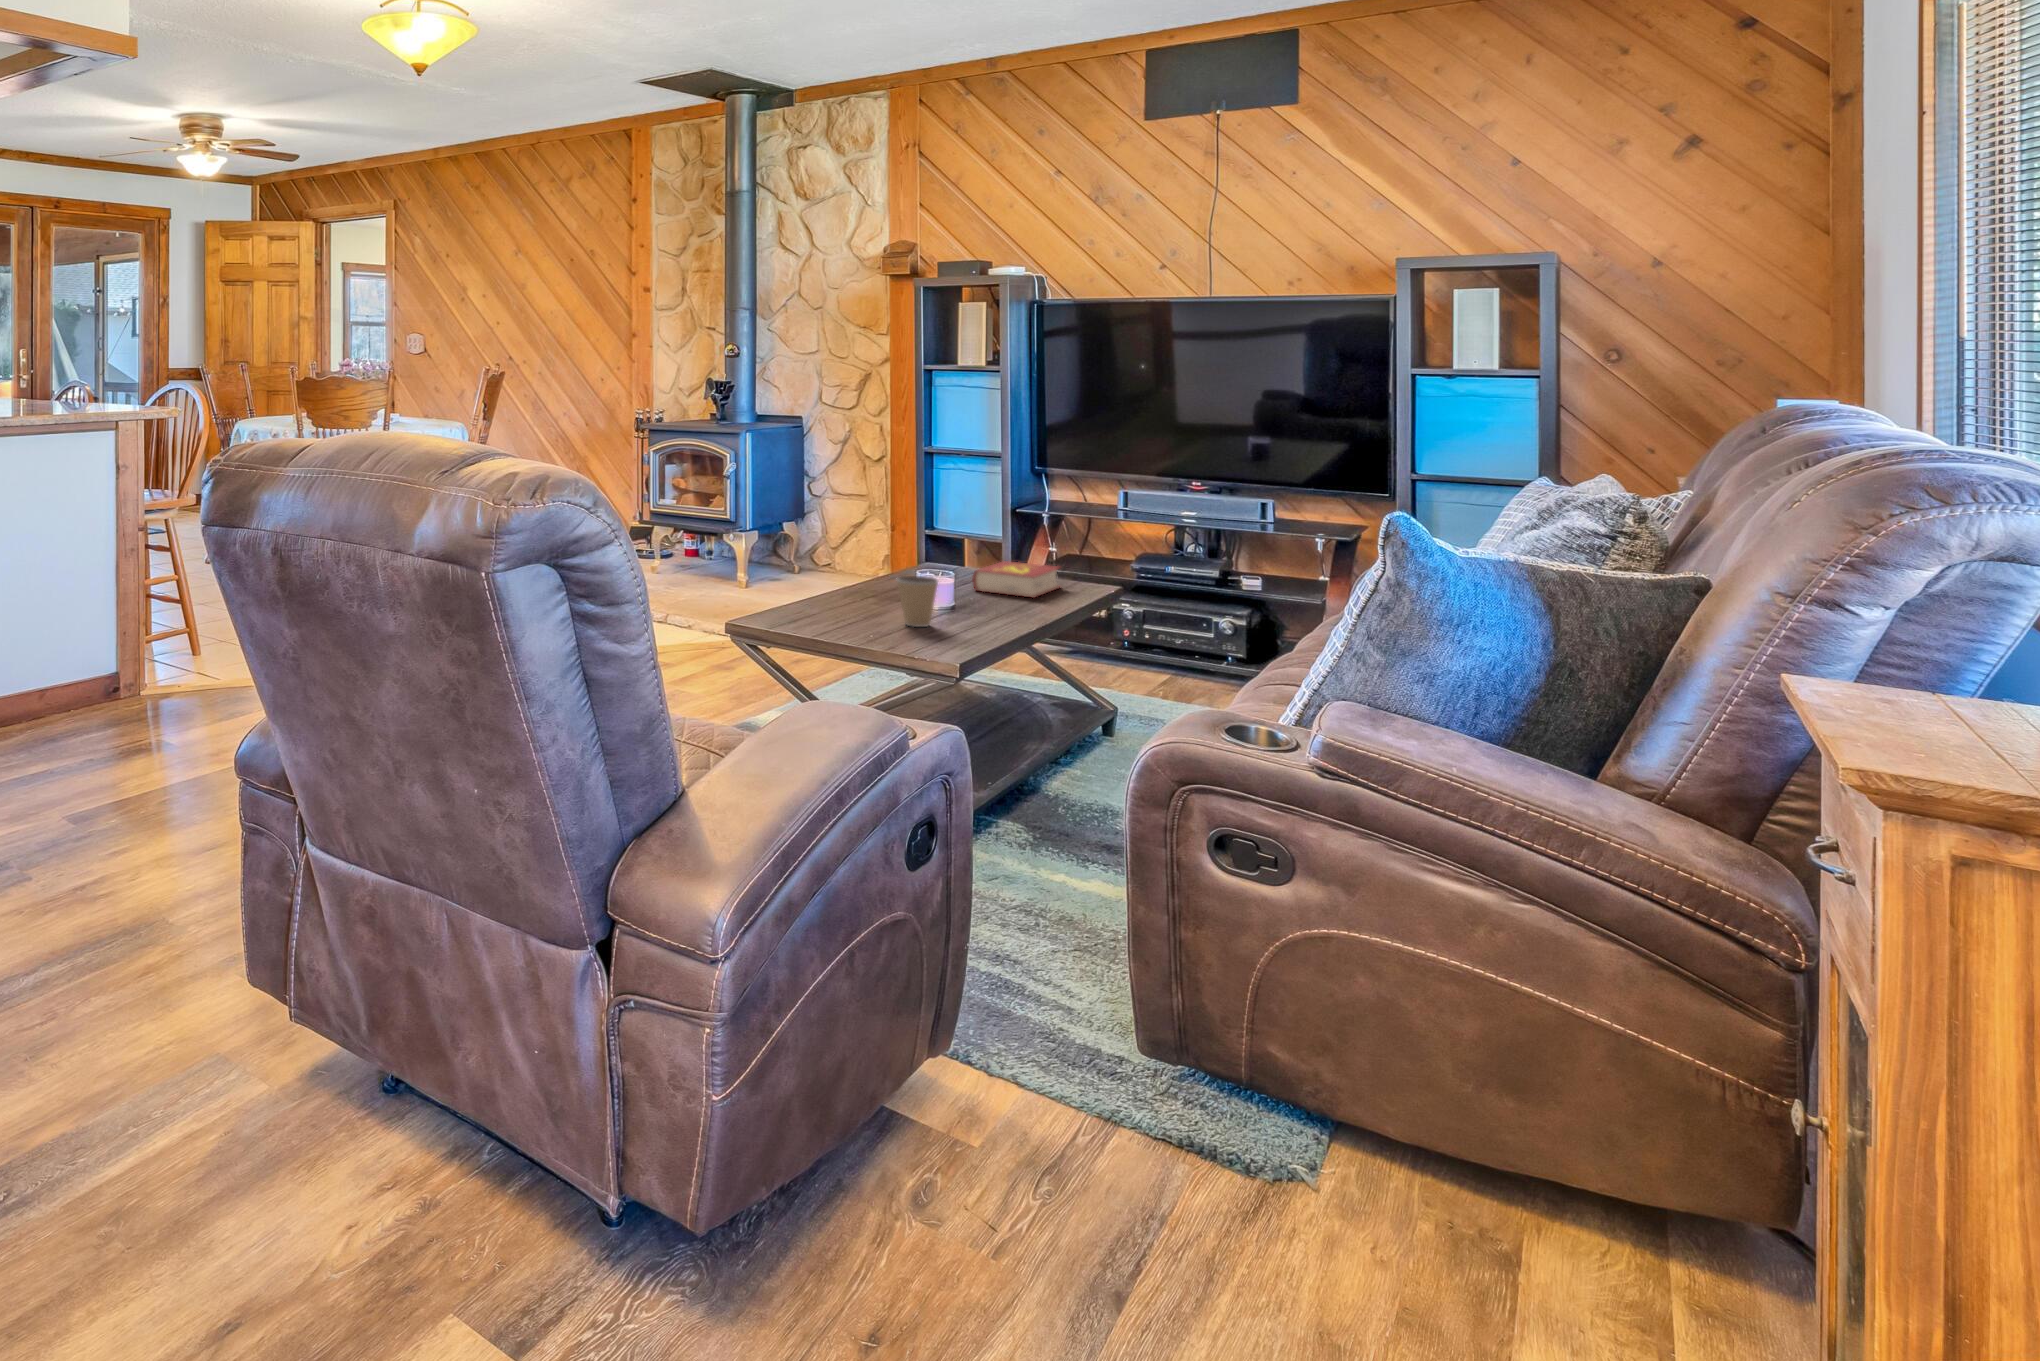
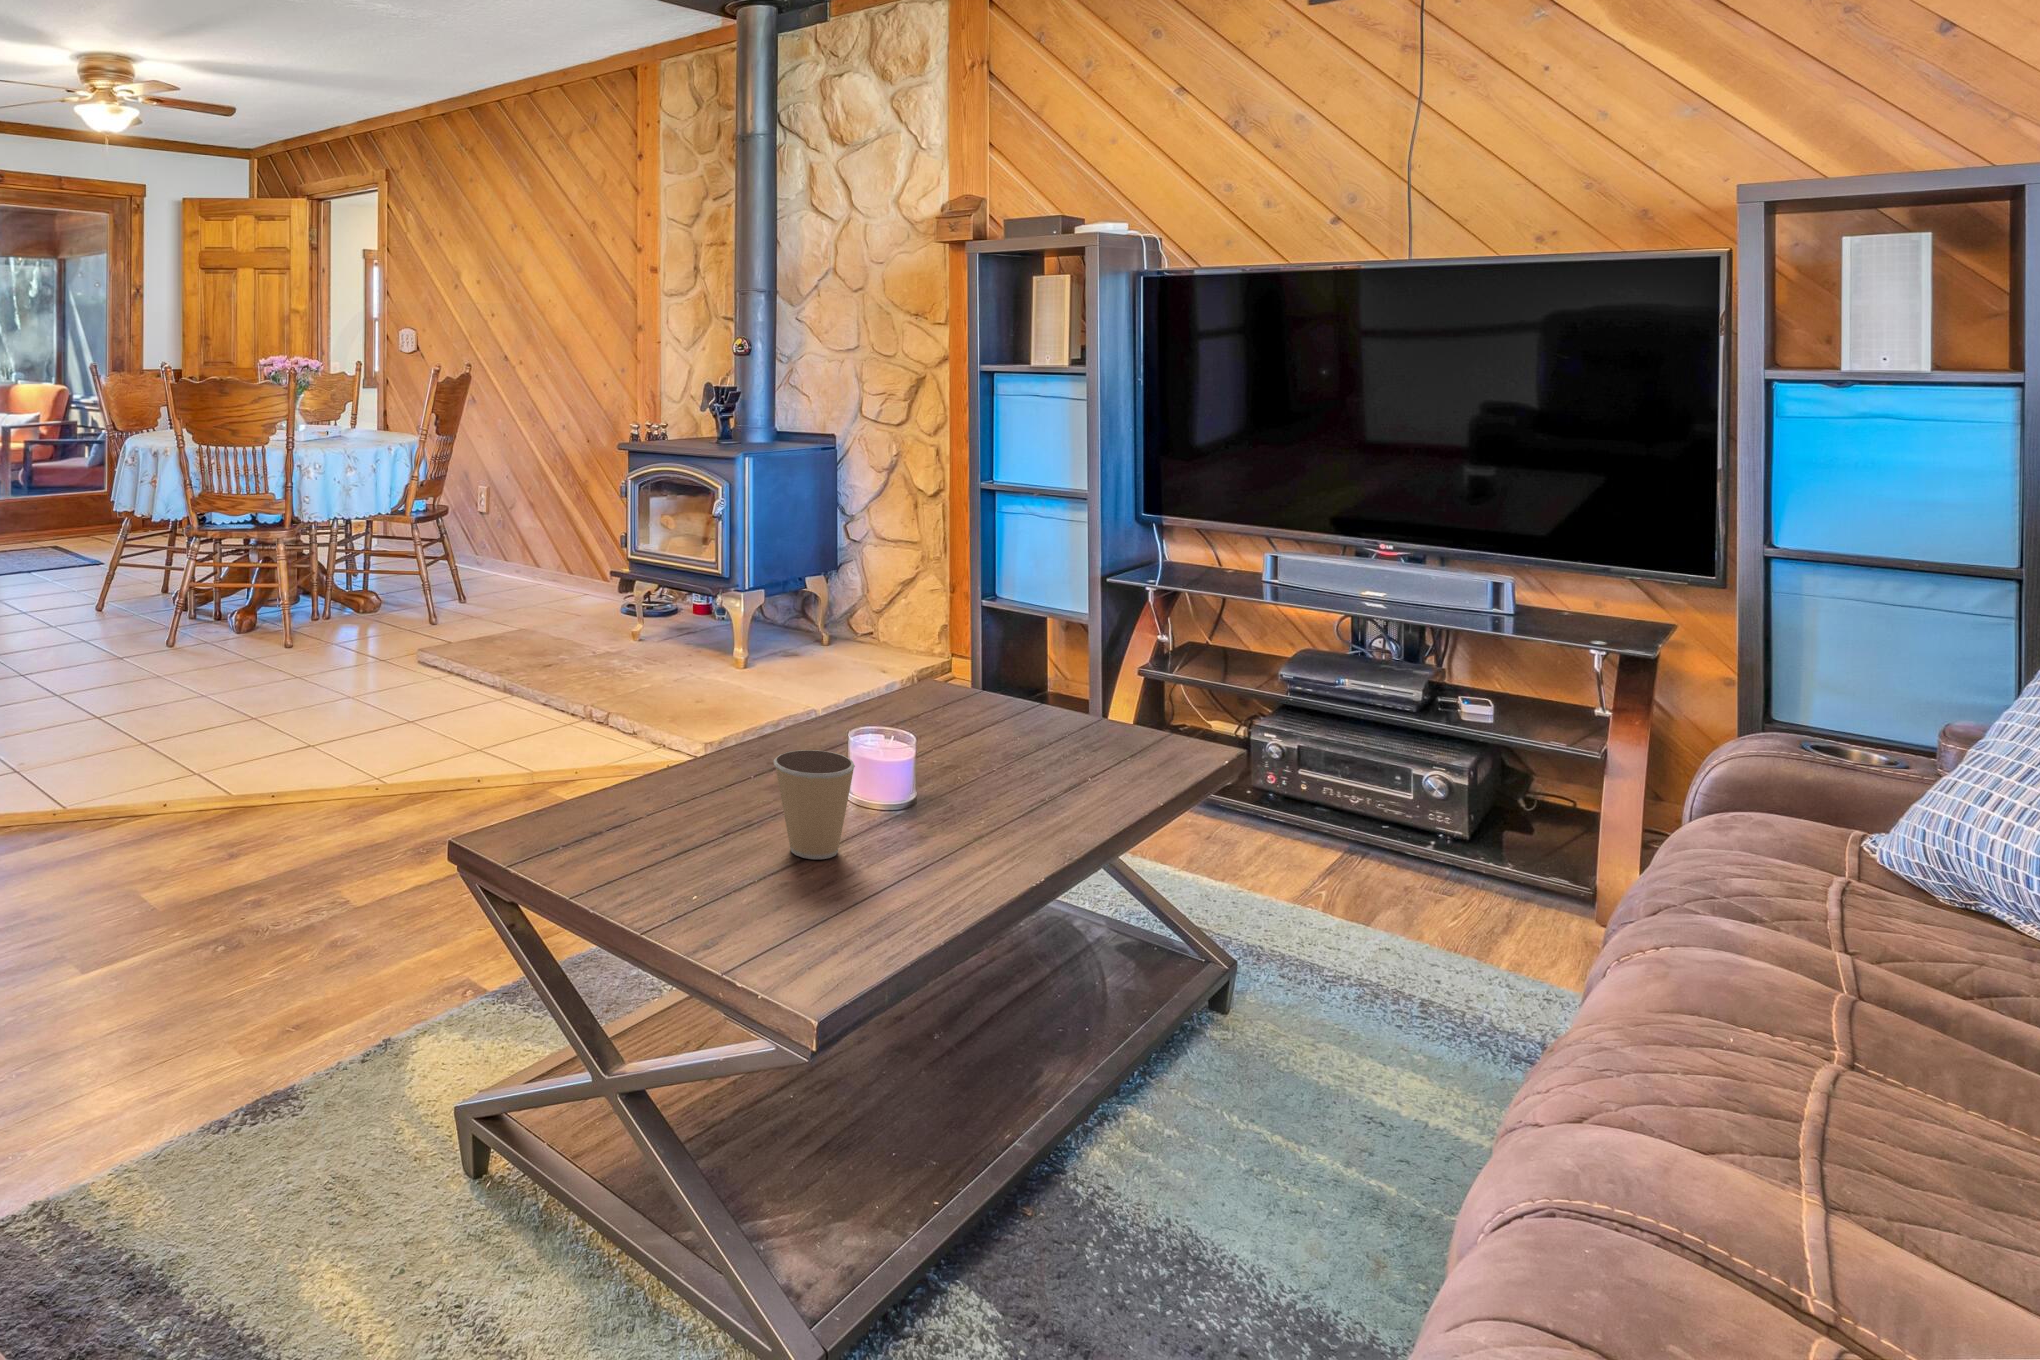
book: present [973,561,1059,597] -> none [970,692,1136,776]

